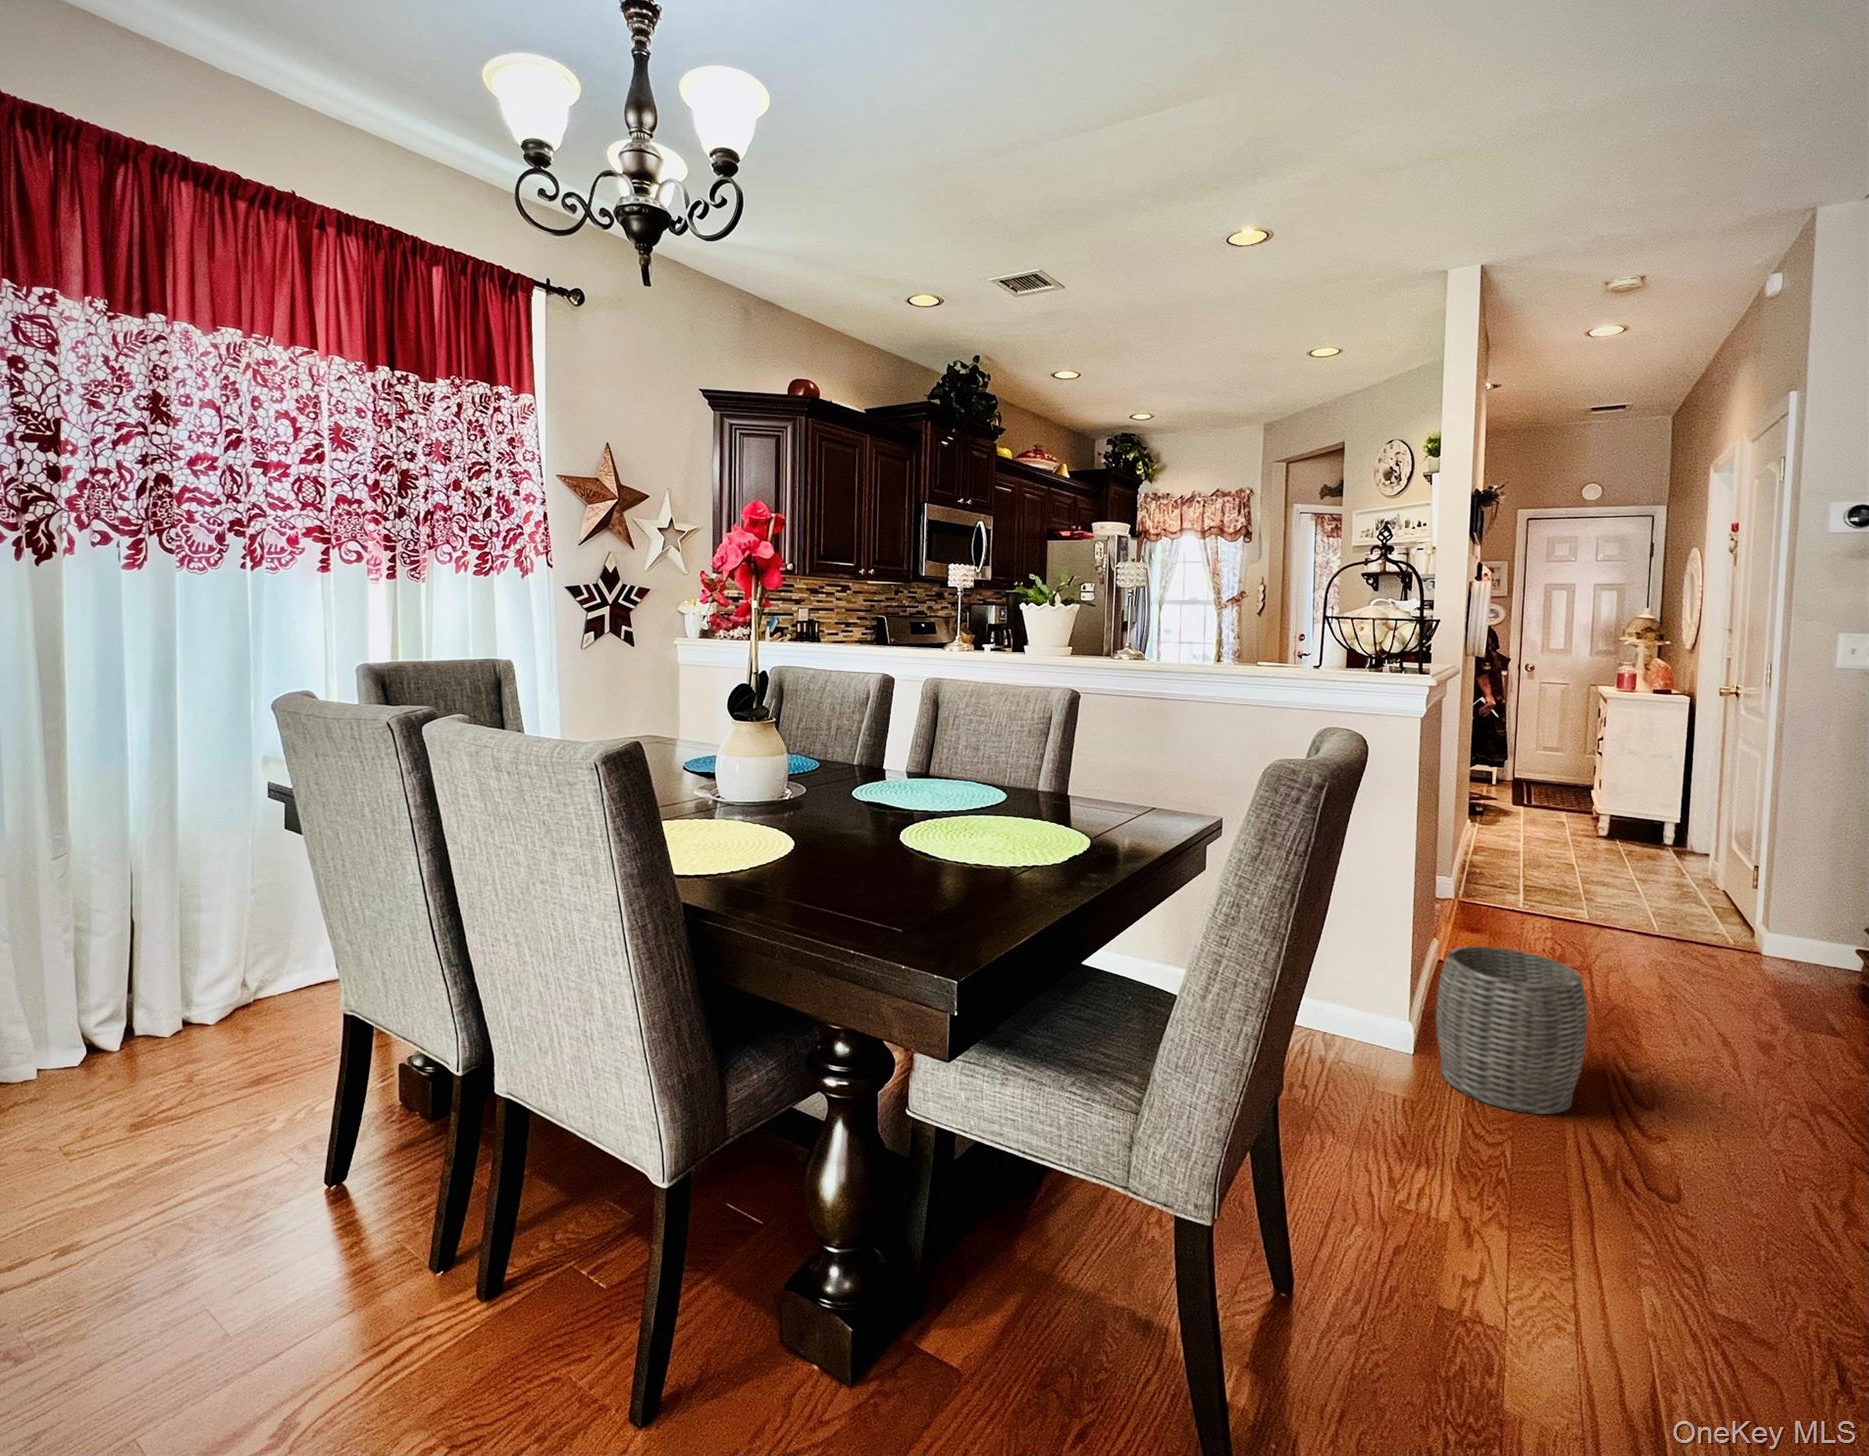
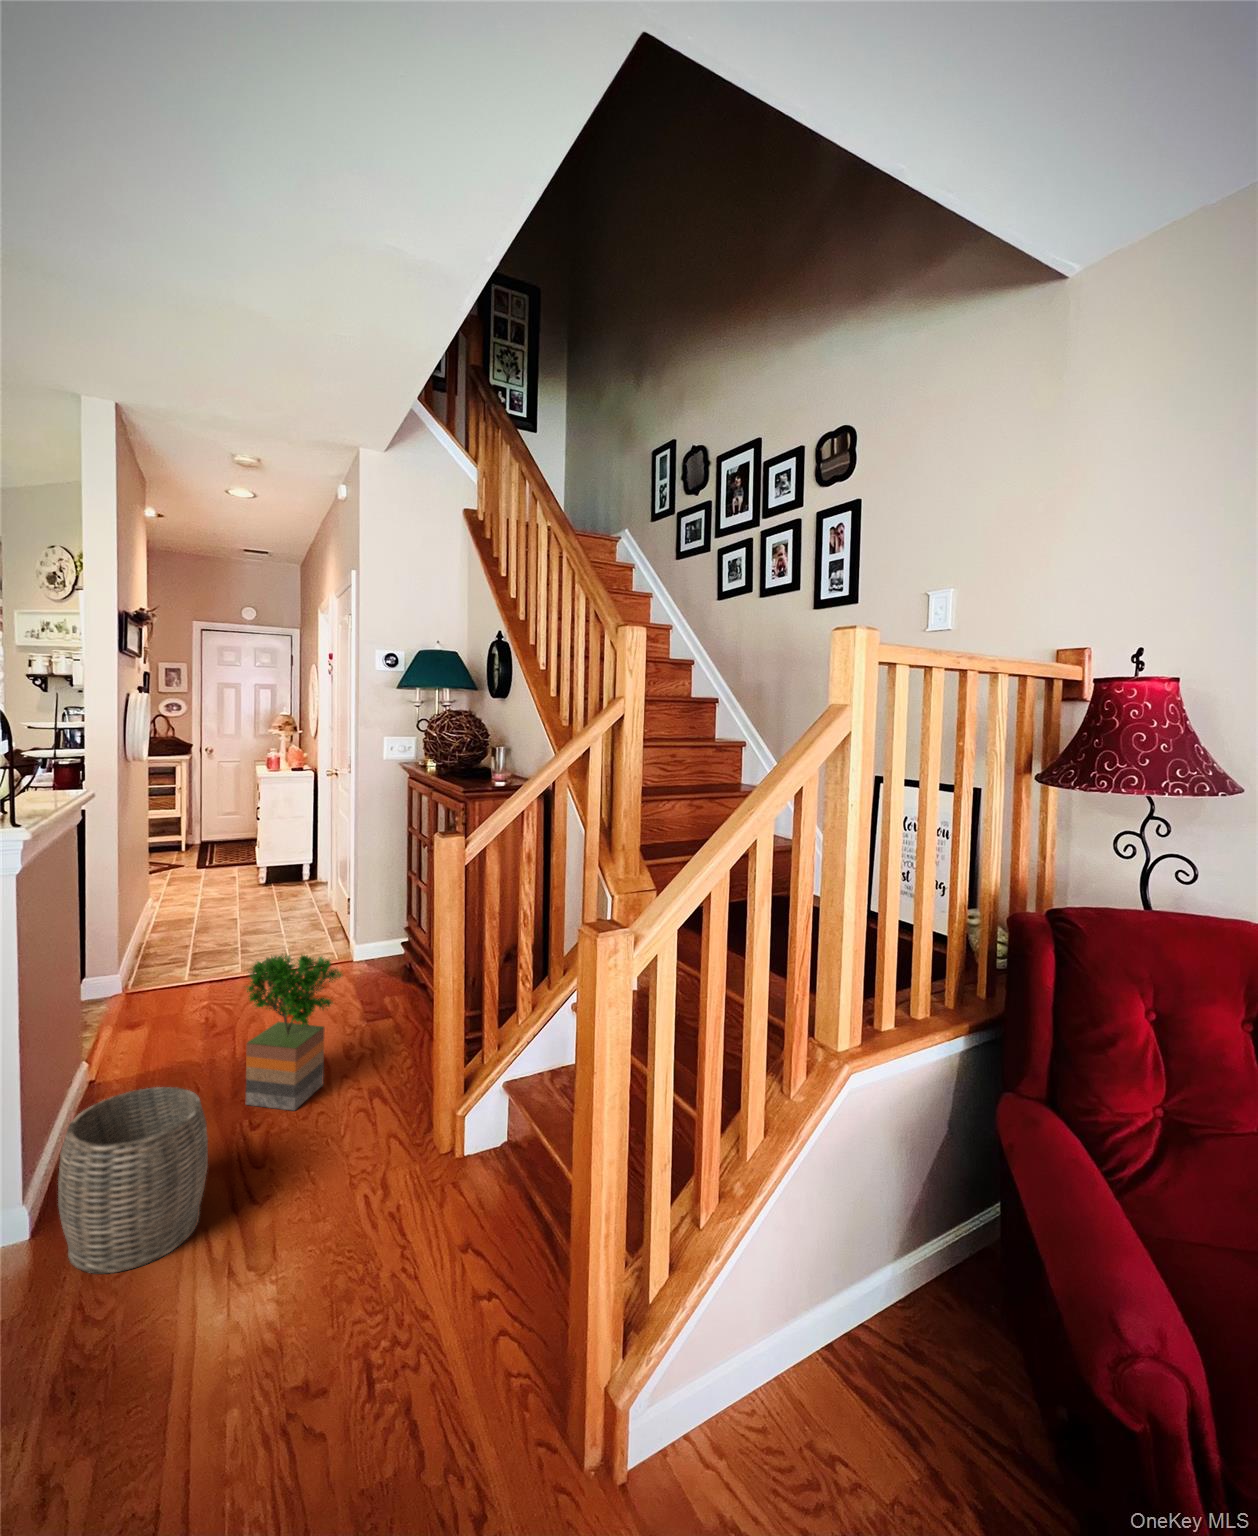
potted tree: none [1614,865,1770,1061] -> present [246,954,343,1111]

